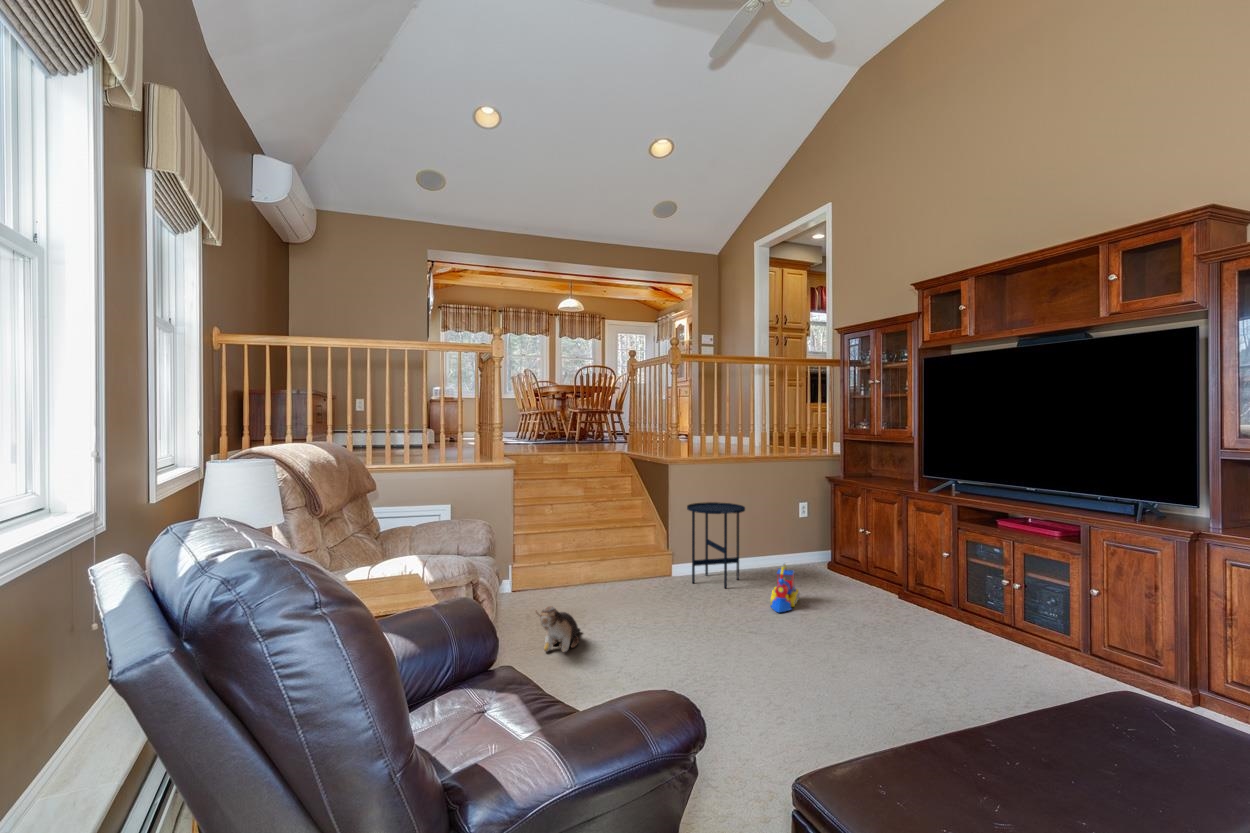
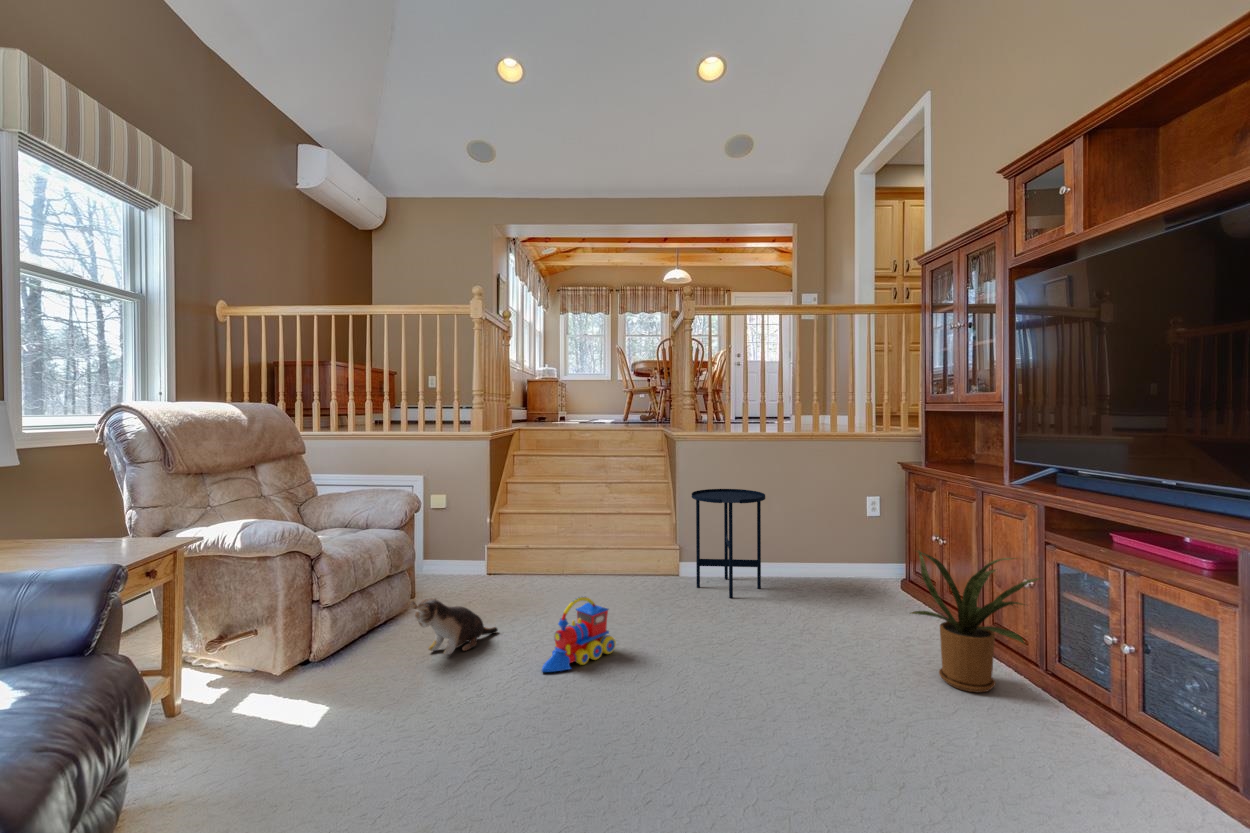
house plant: none [876,538,964,627] -> present [912,551,1041,692]
toy train: present [770,564,799,612] -> present [541,597,616,672]

